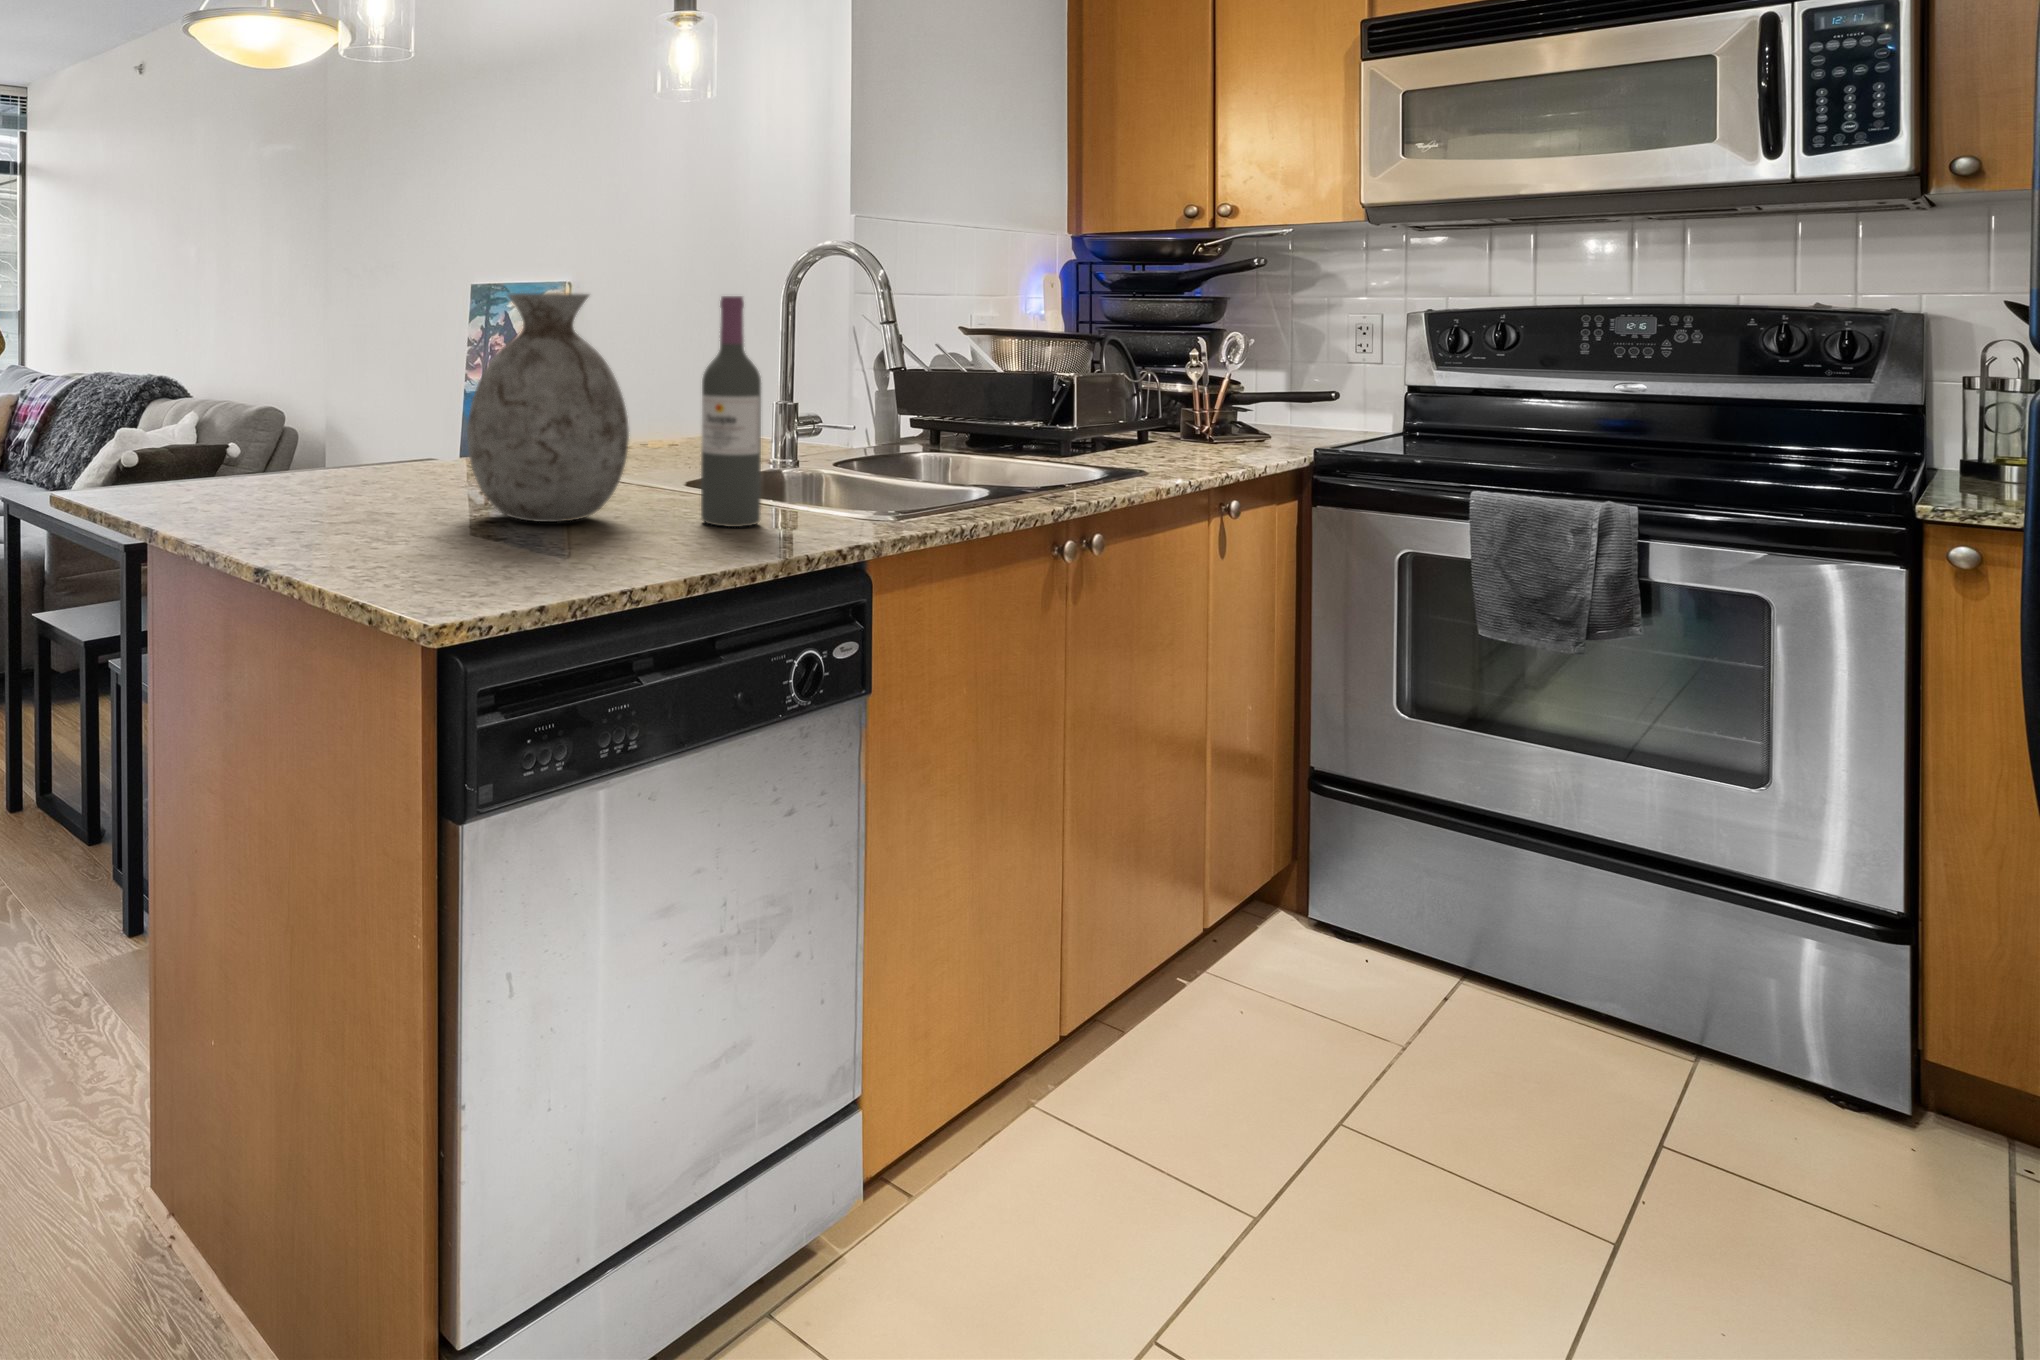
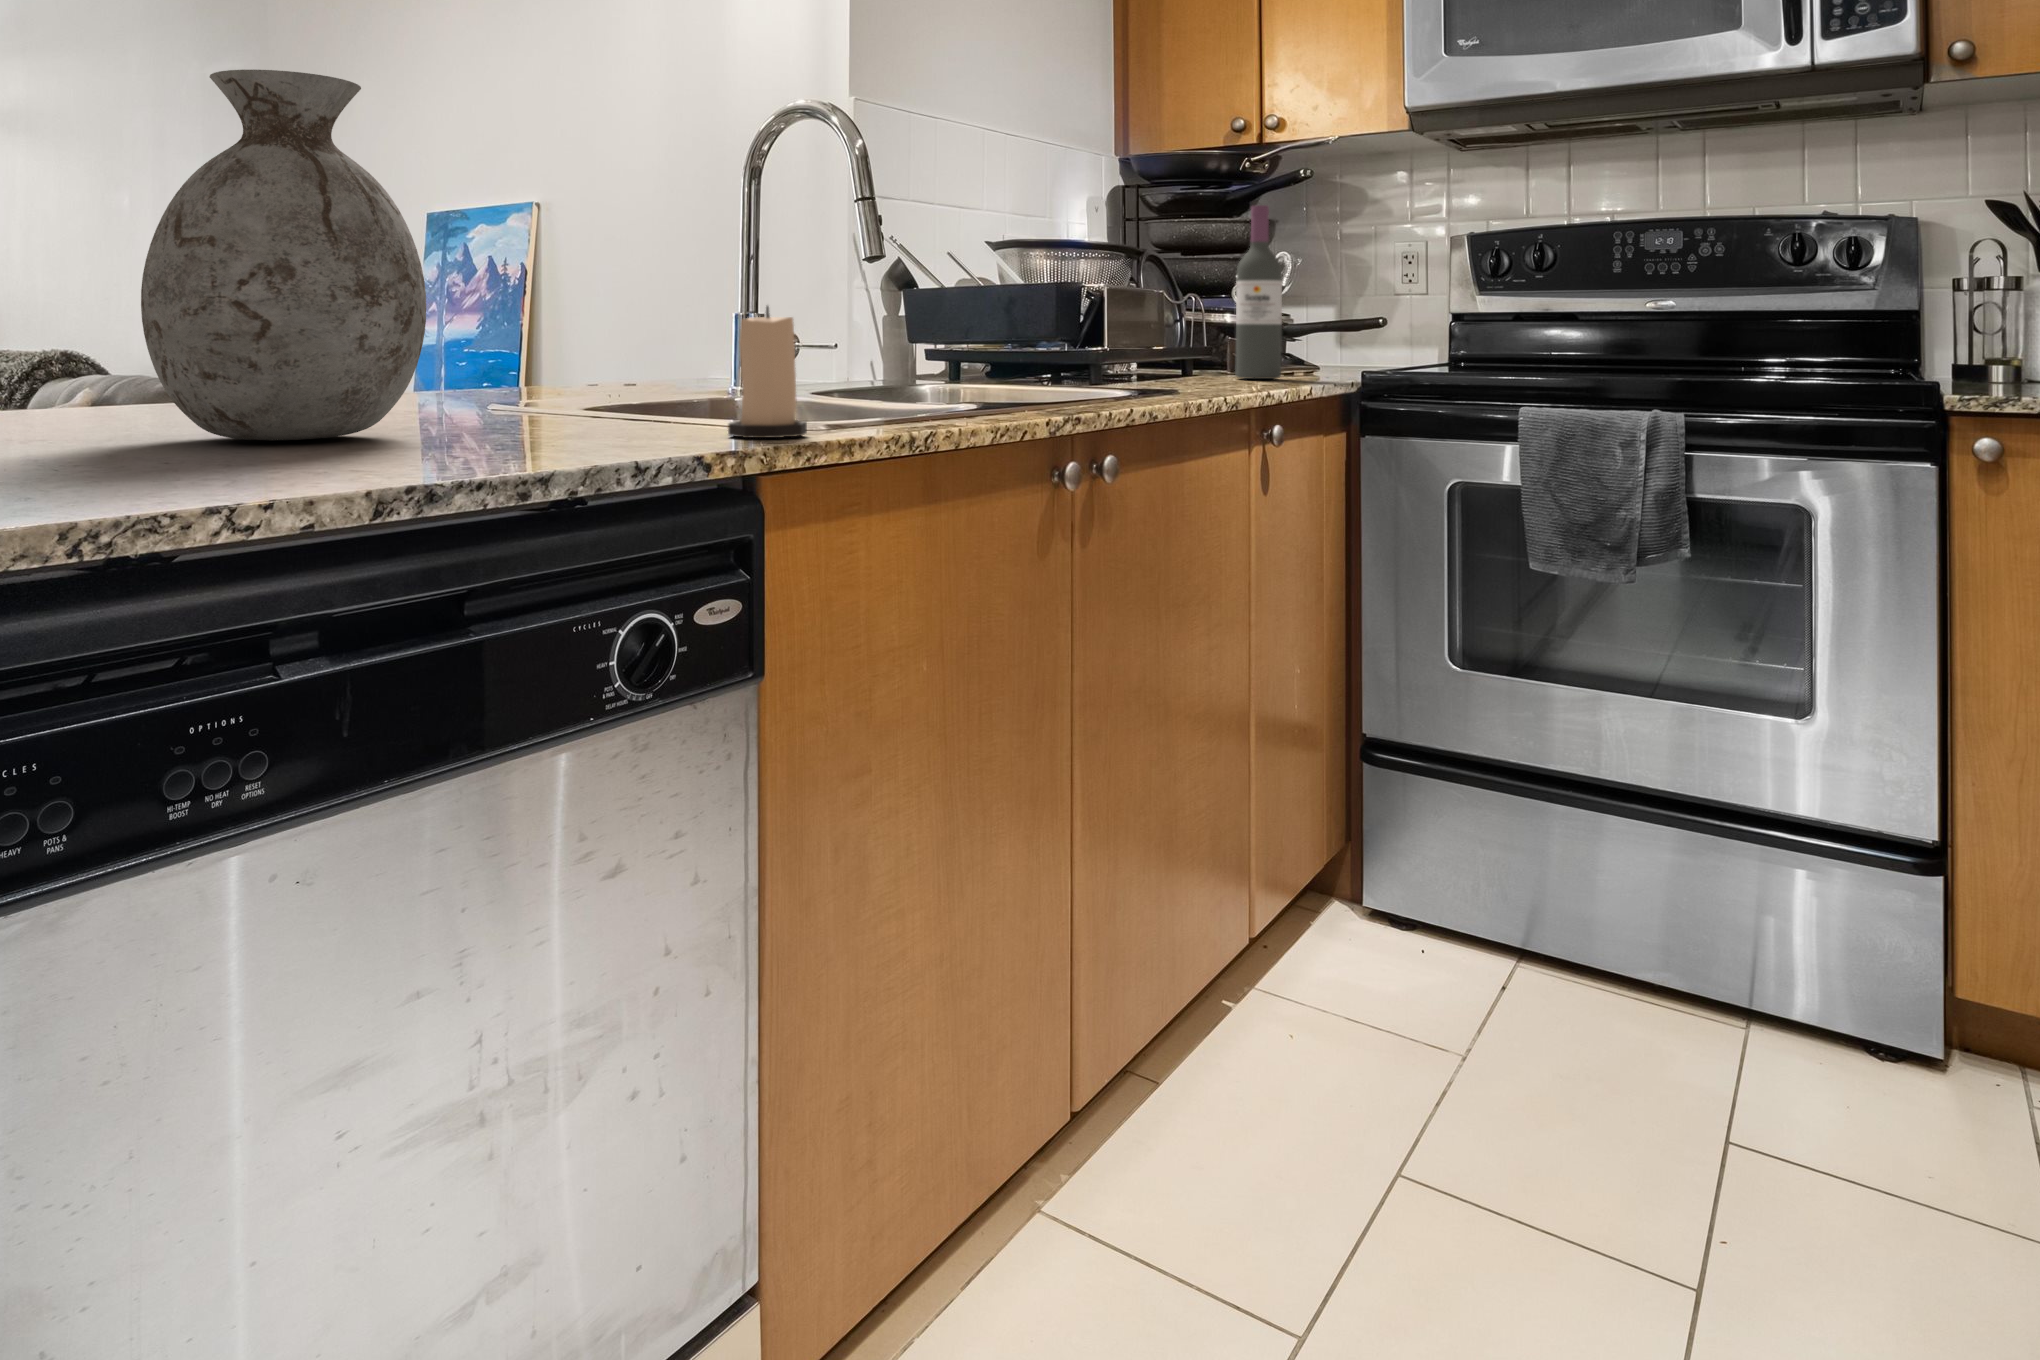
wine bottle: present [701,296,761,527] -> present [1235,205,1282,379]
candle: none [824,433,877,528] -> present [728,306,807,438]

